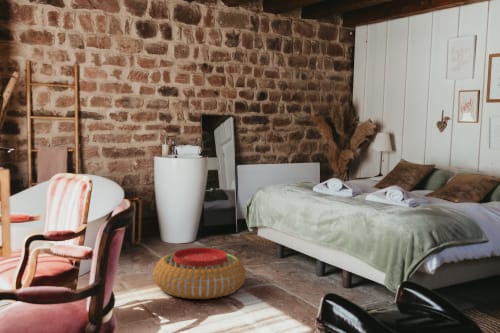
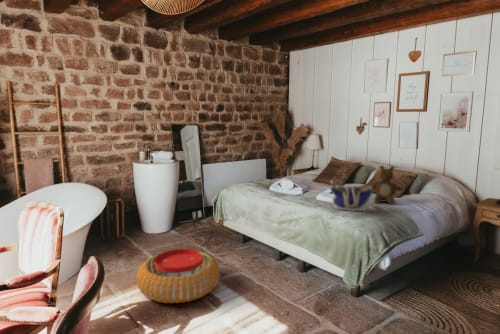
teddy bear: none [434,162,472,208] -> present [371,166,401,204]
tote bag: none [377,180,427,212] -> present [330,185,373,211]

